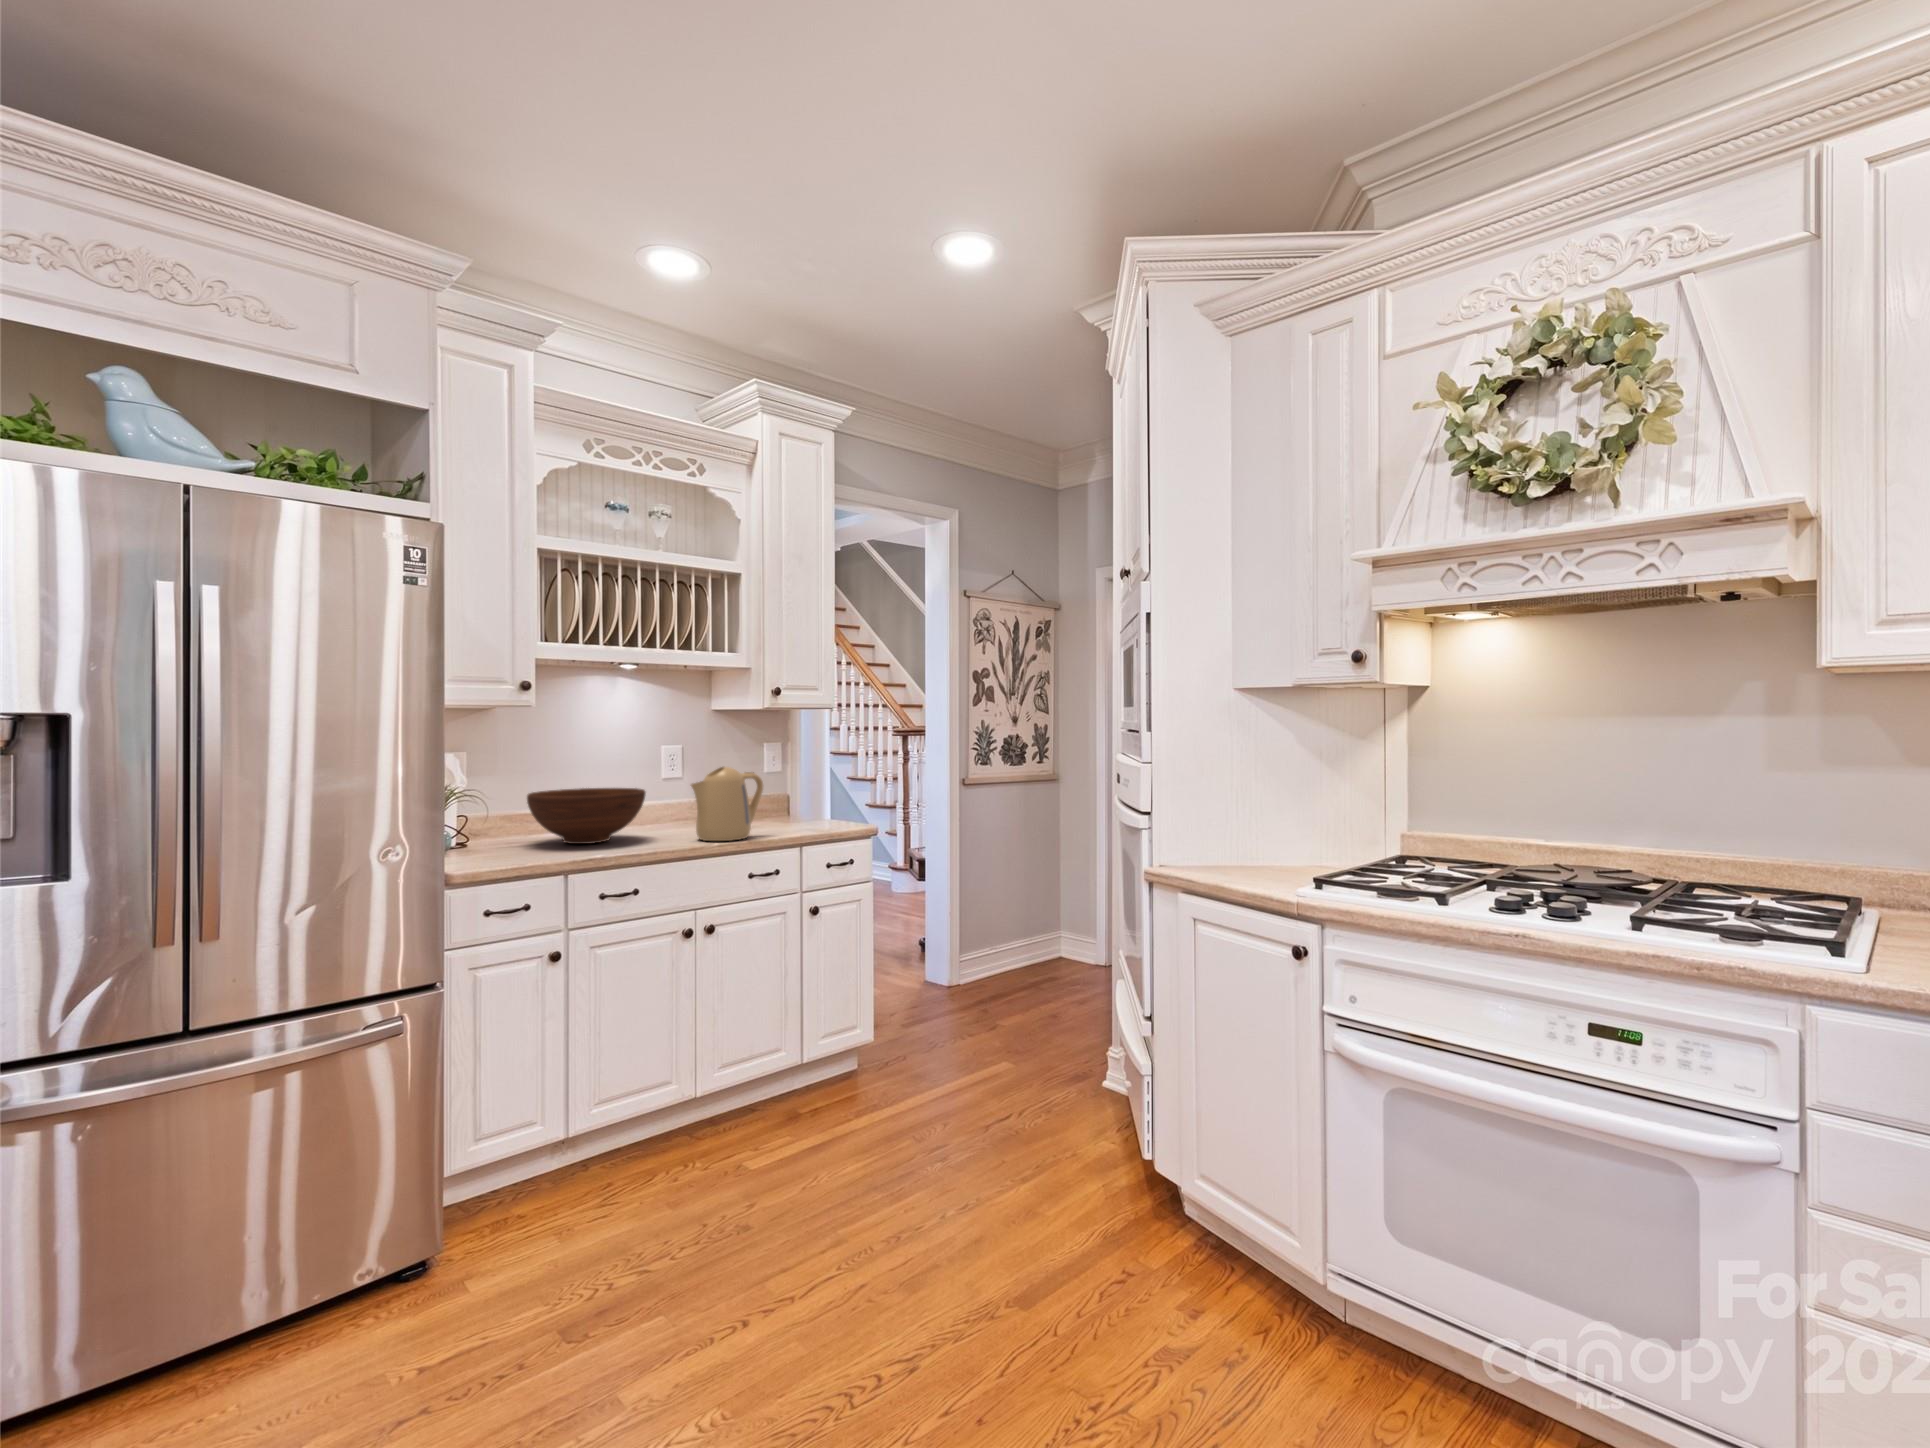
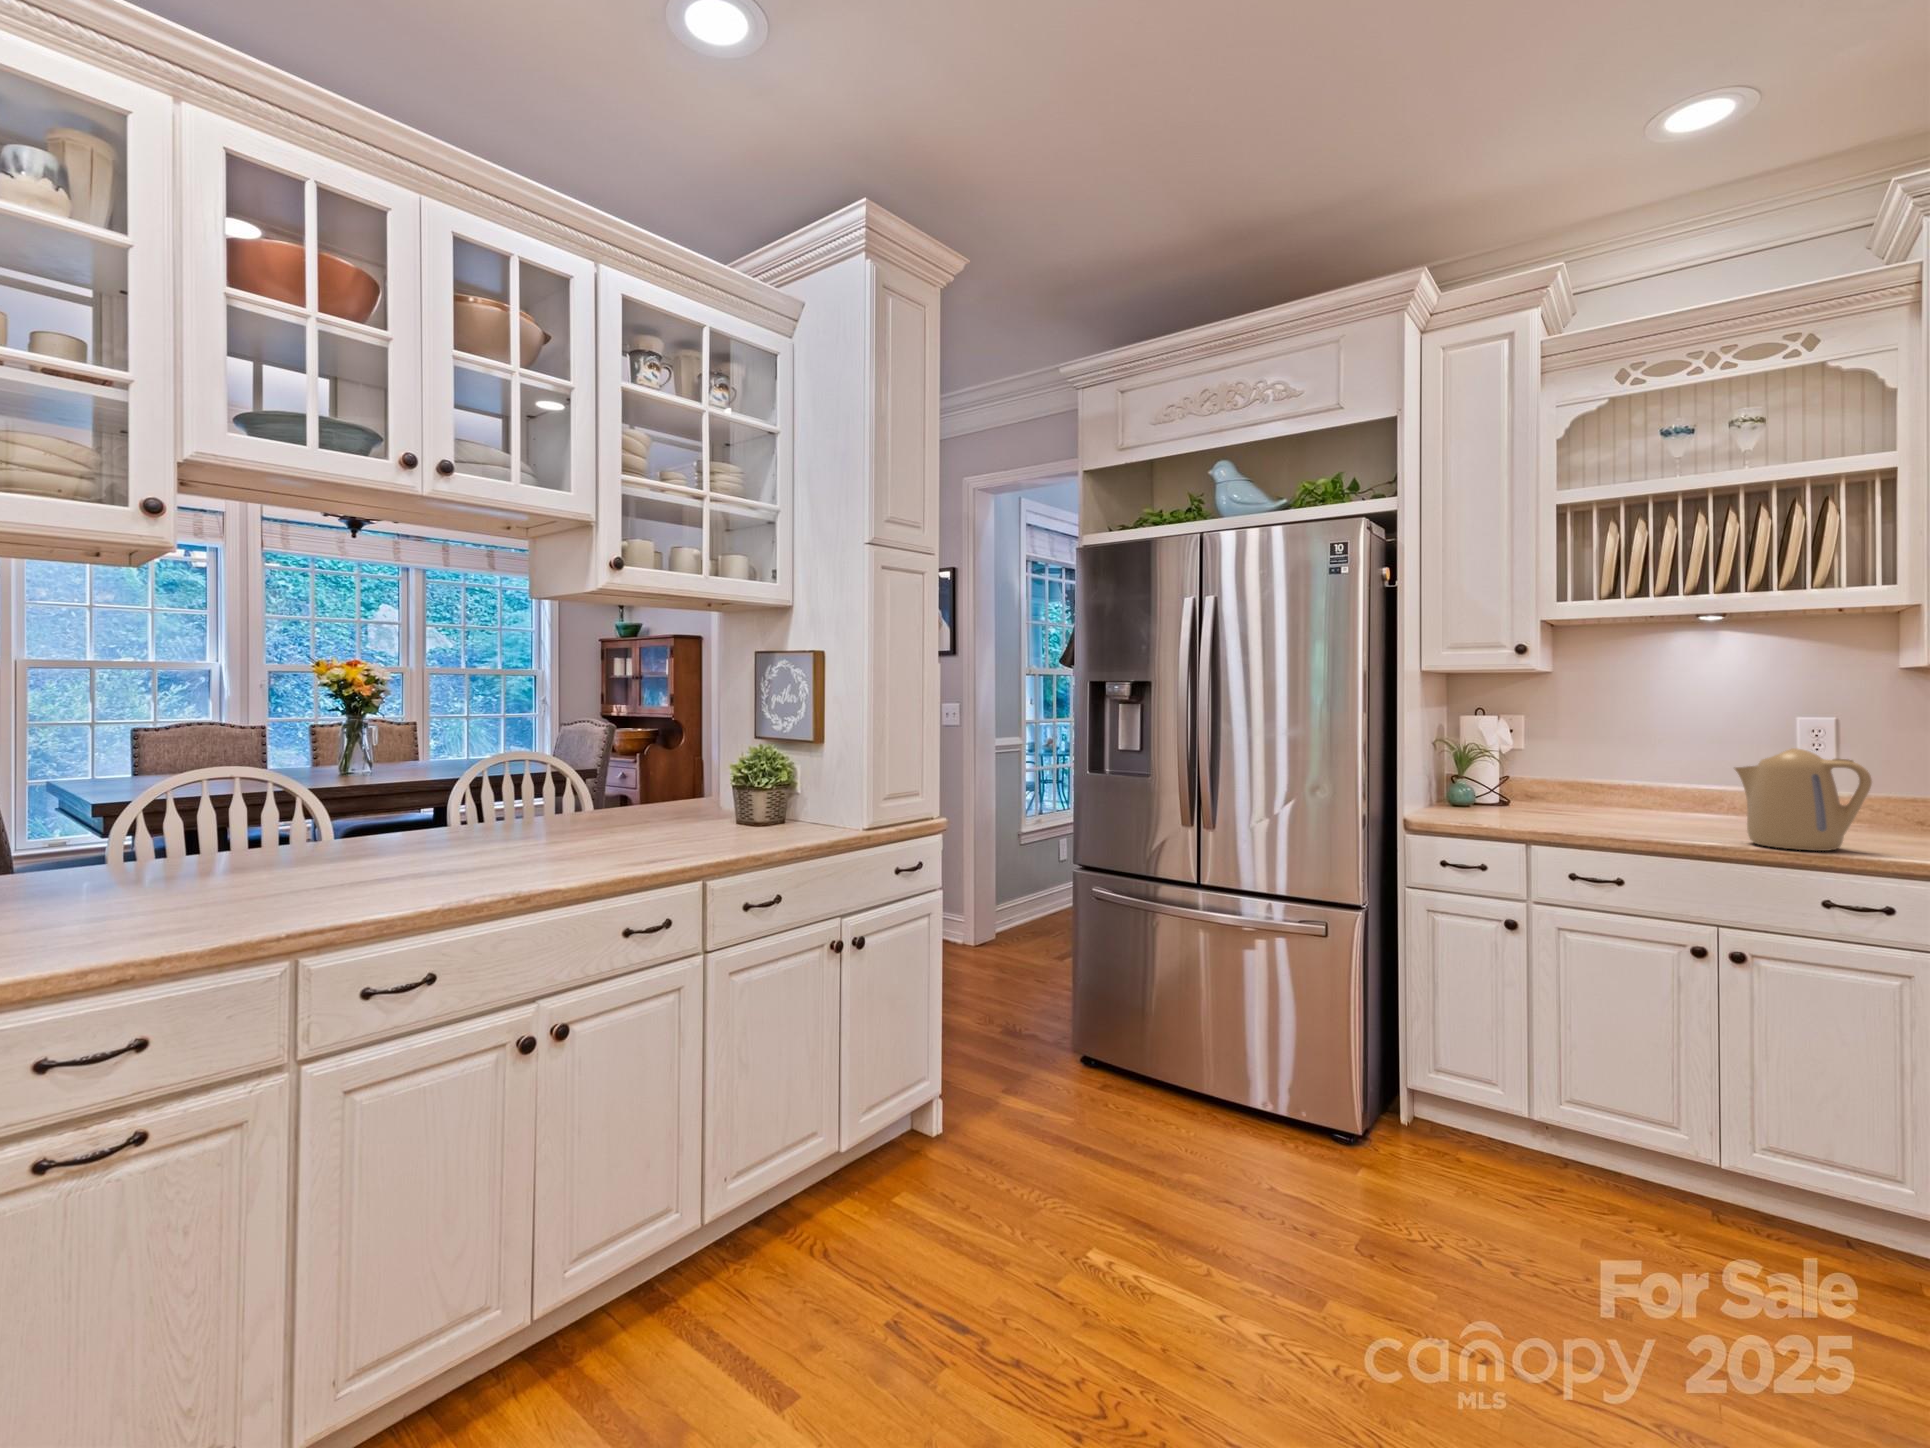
fruit bowl: present [527,788,646,844] -> none [1548,763,1700,825]

